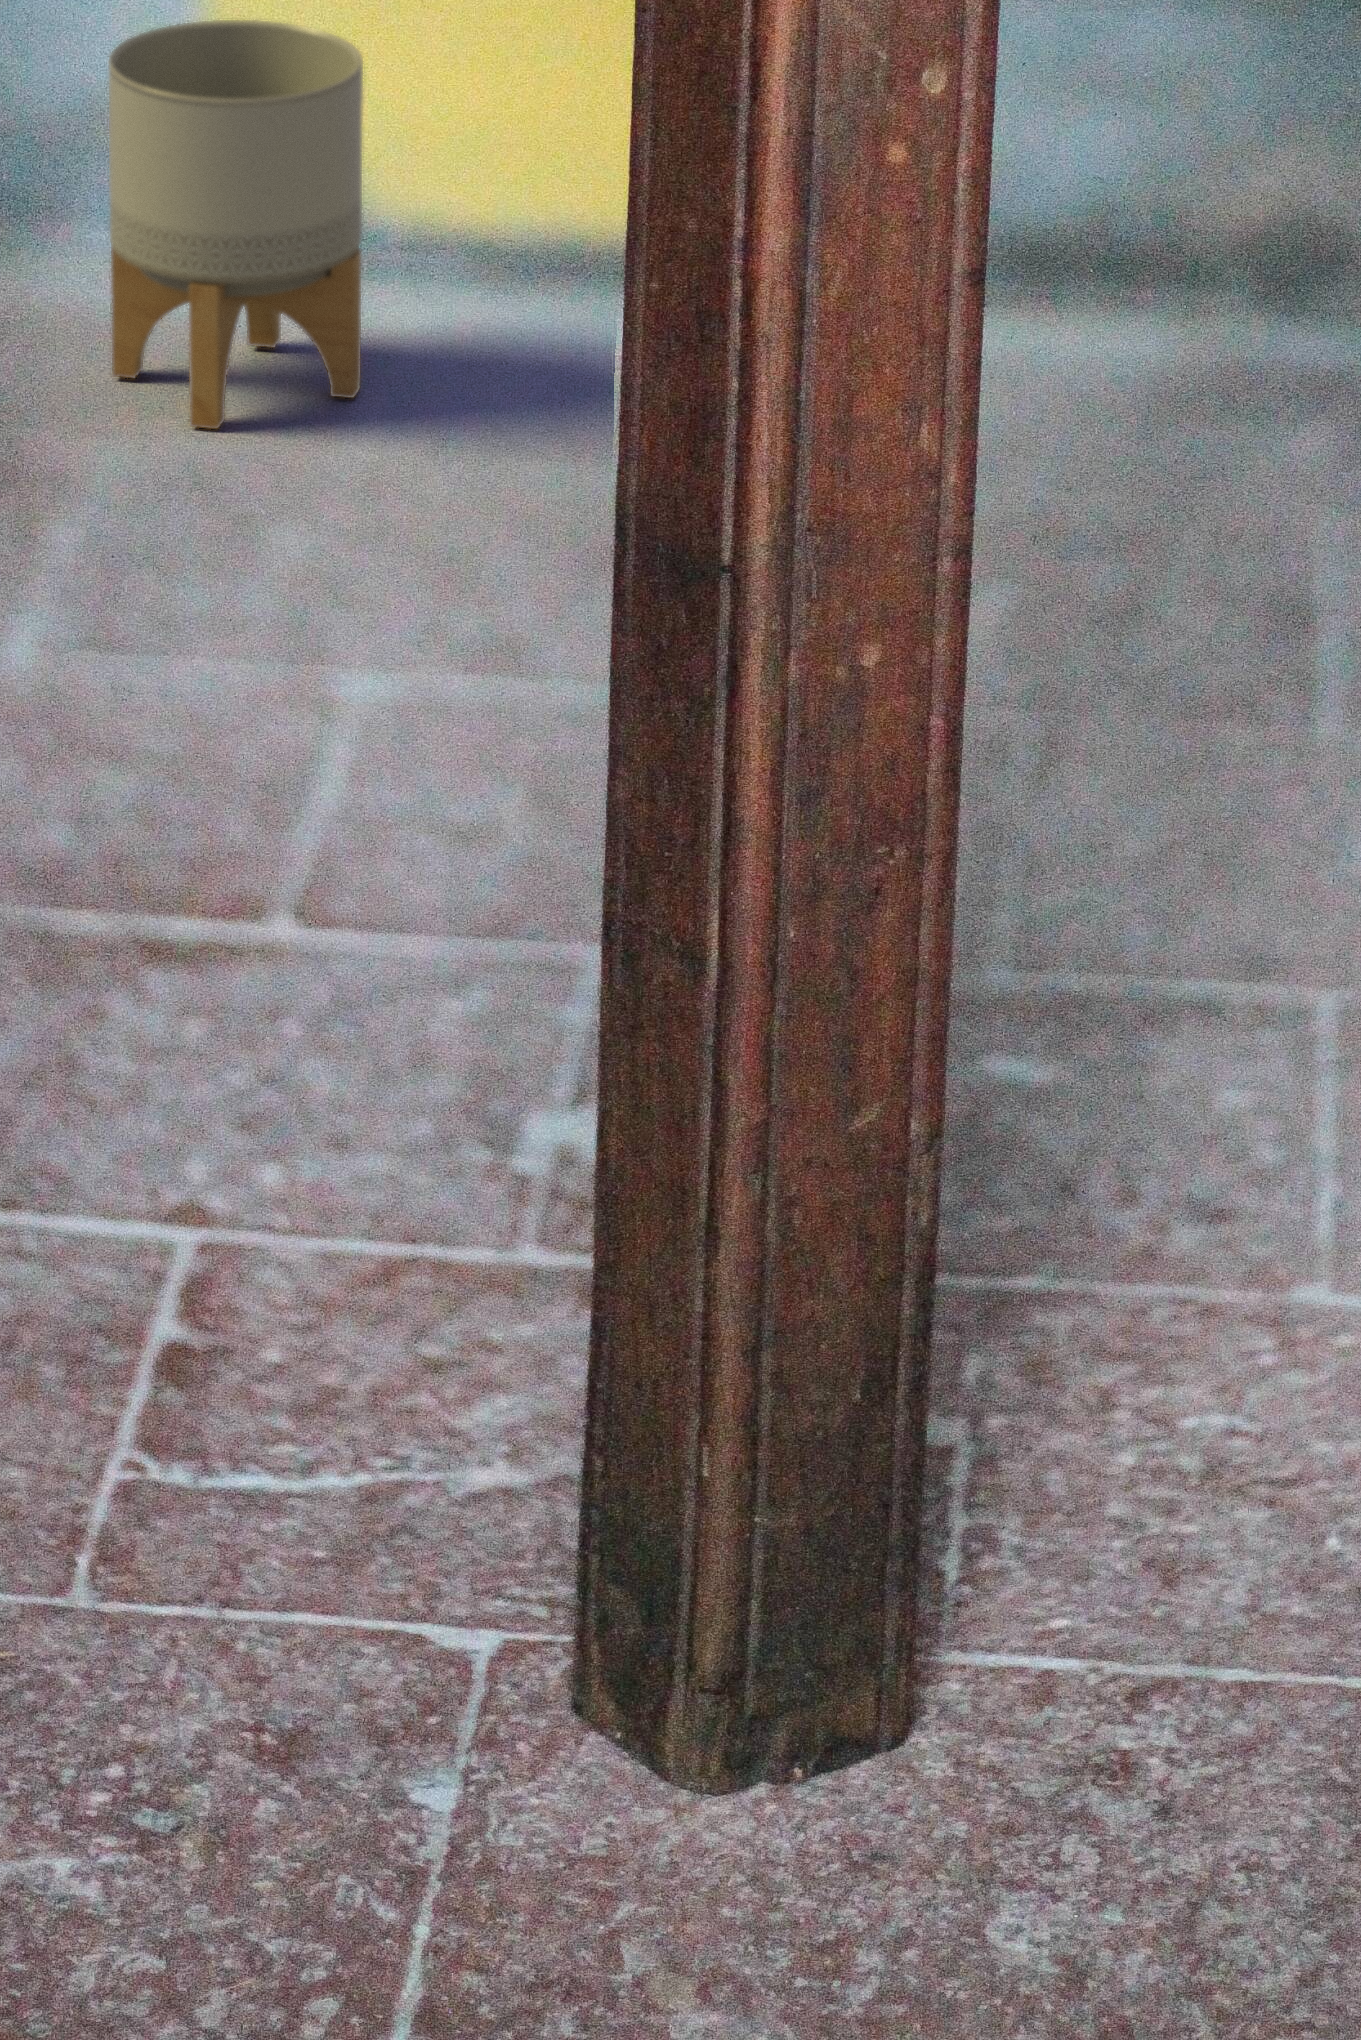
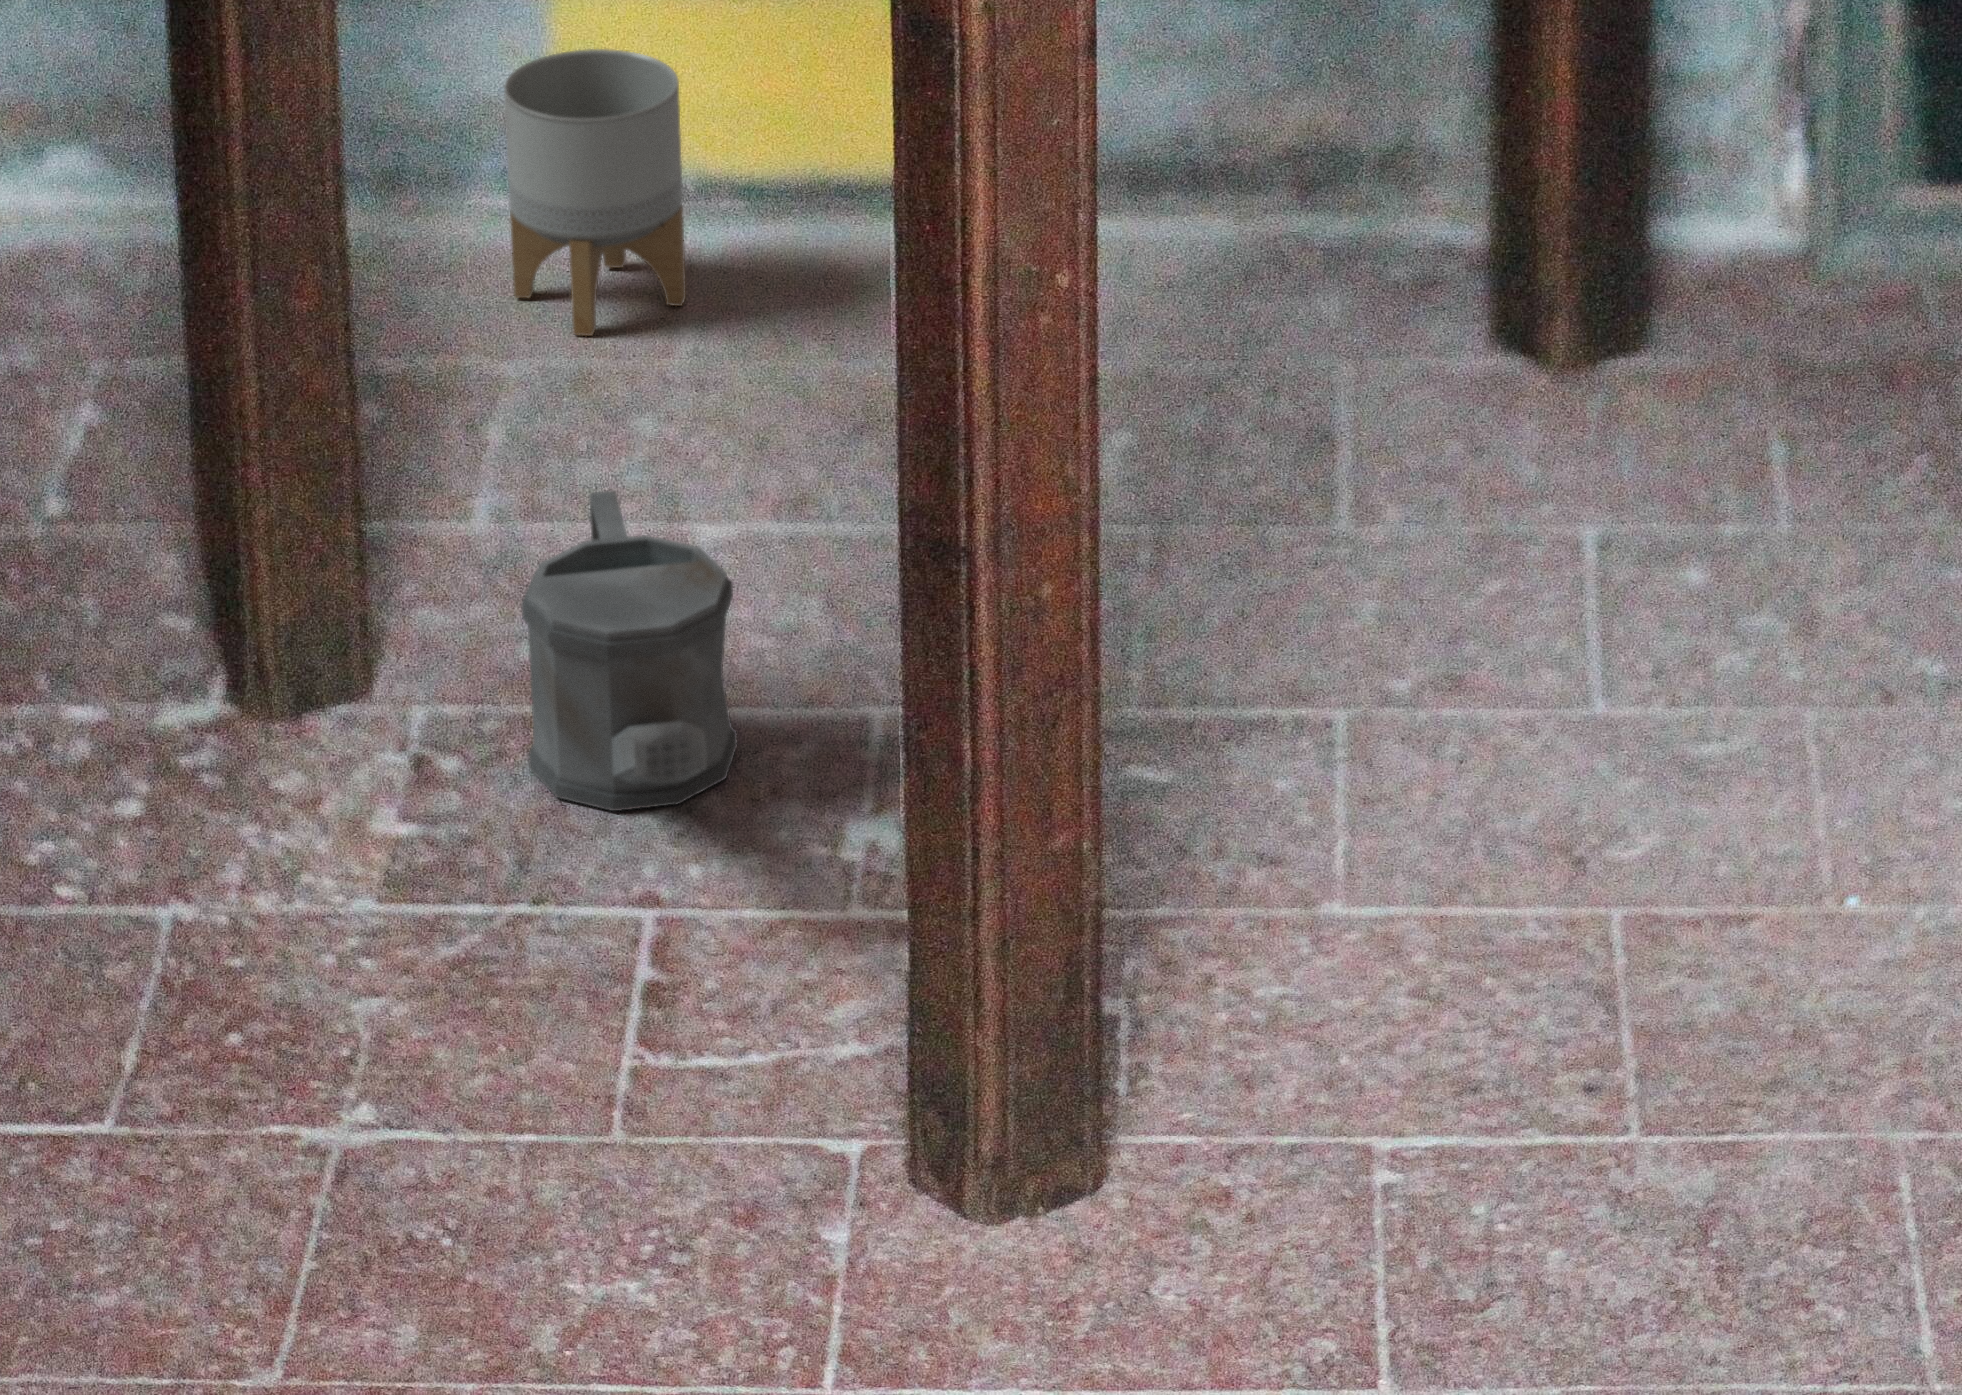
watering can: none [22,583,361,1077] -> present [521,491,737,811]

